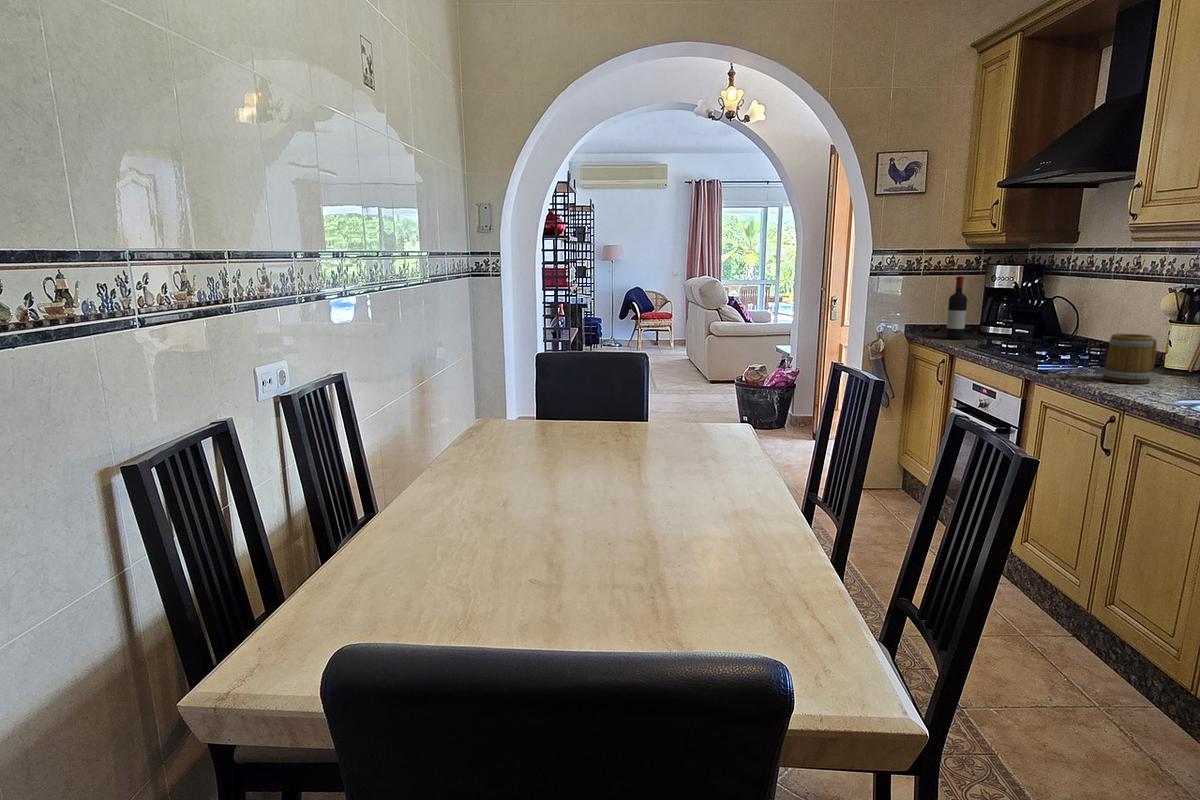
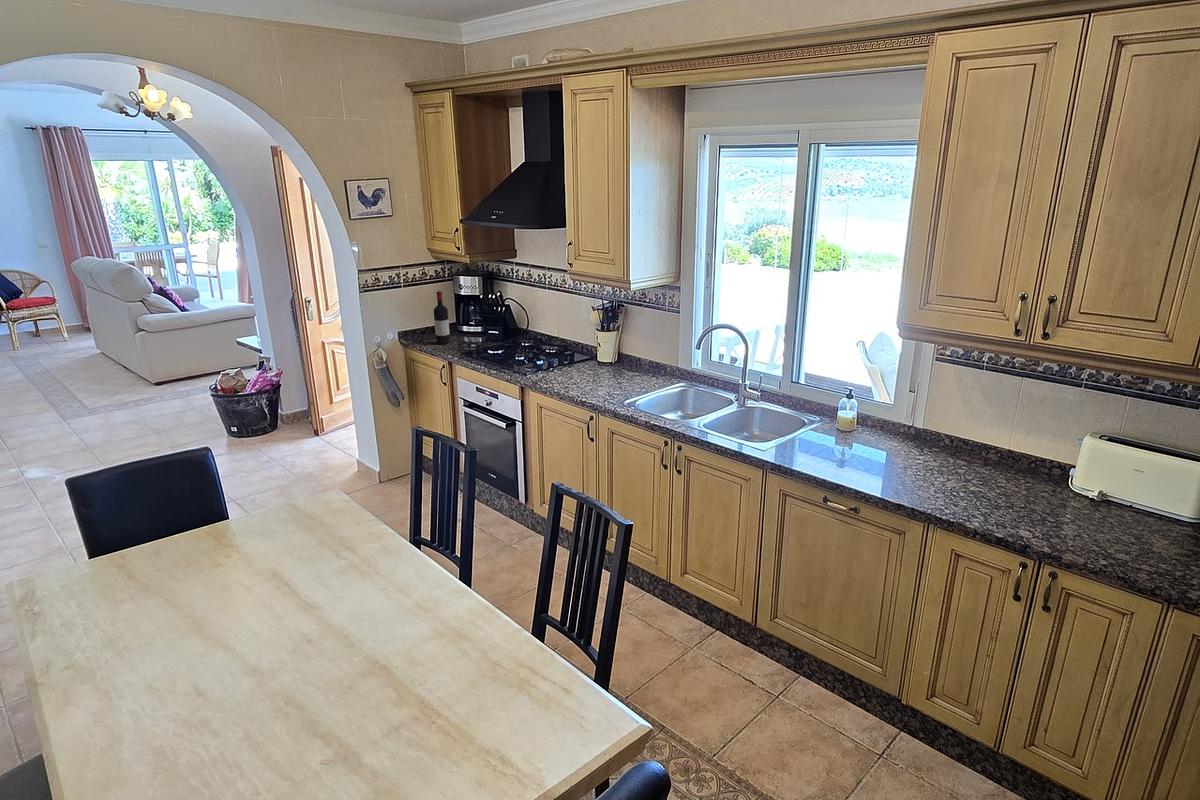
mug: present [1103,334,1157,384] -> none [574,350,602,387]

